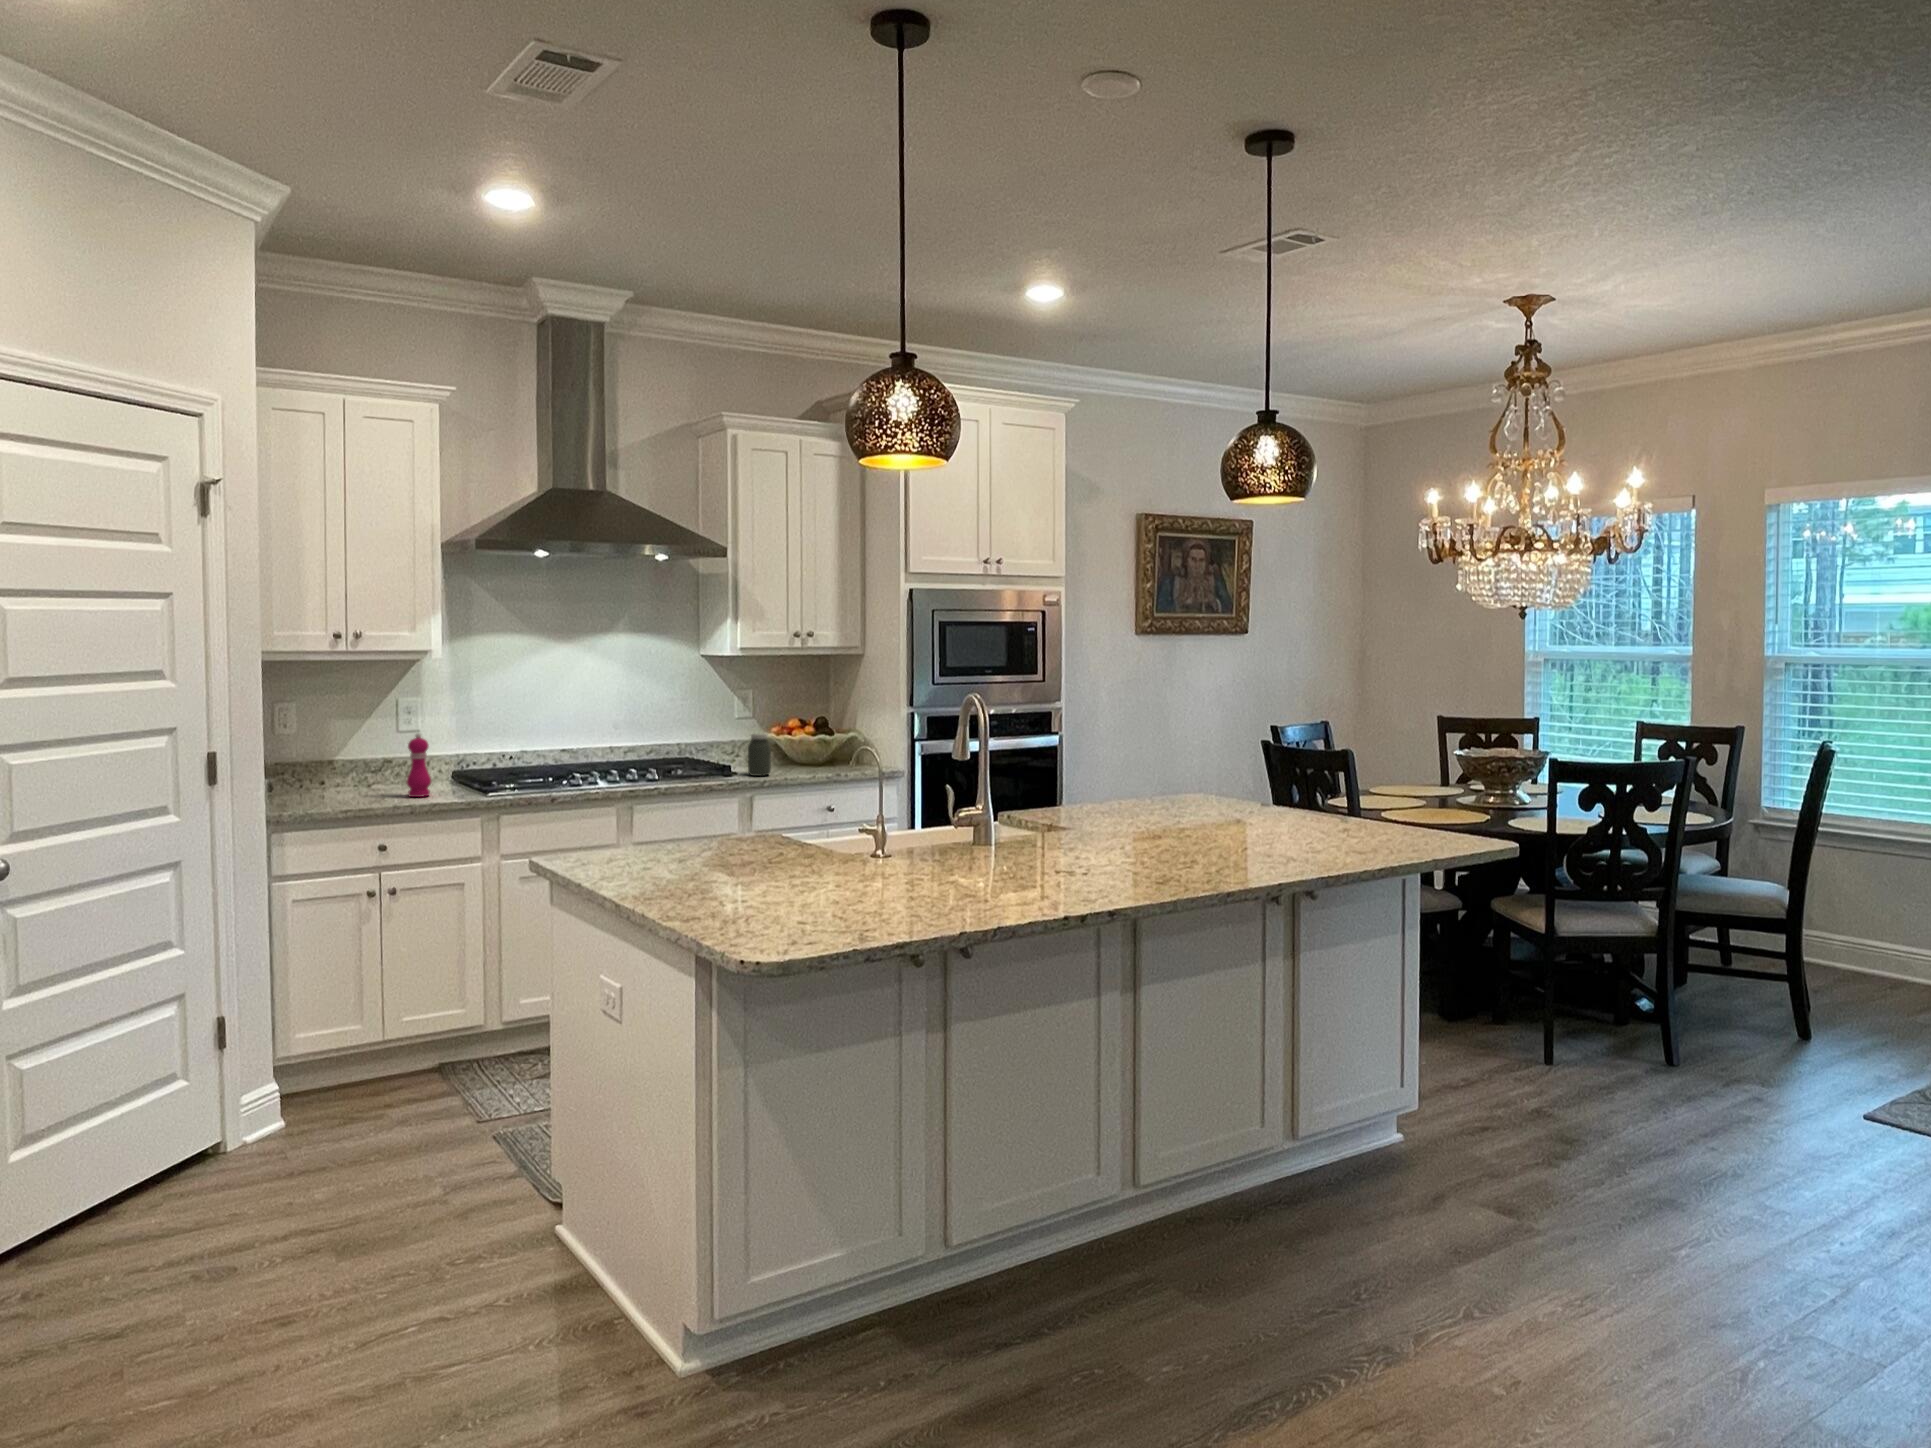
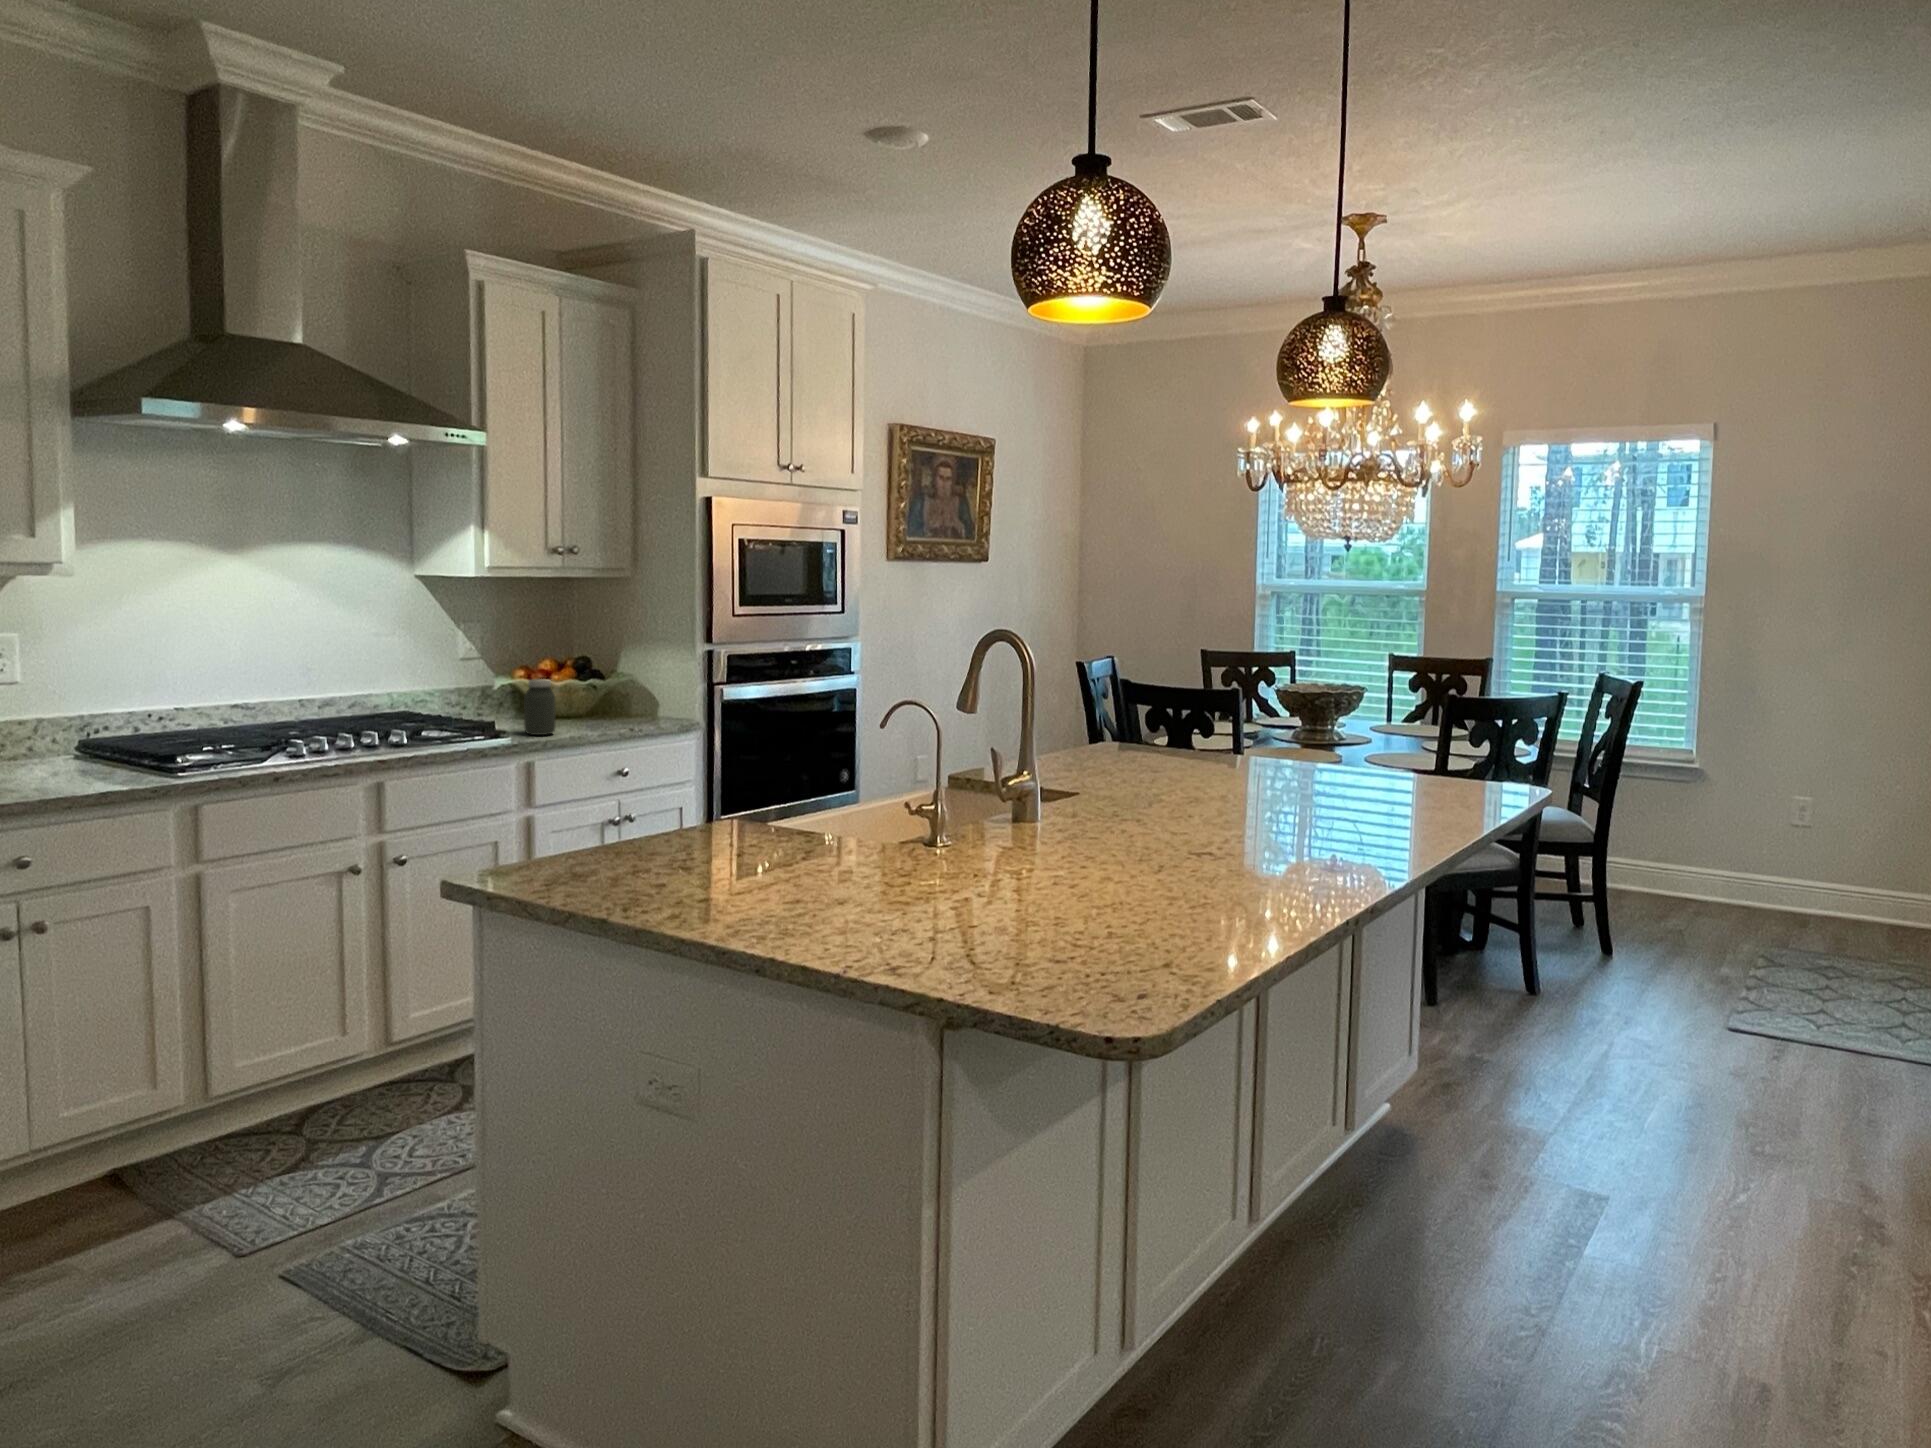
pepper mill: present [407,733,431,797] -> none [47,689,90,787]

